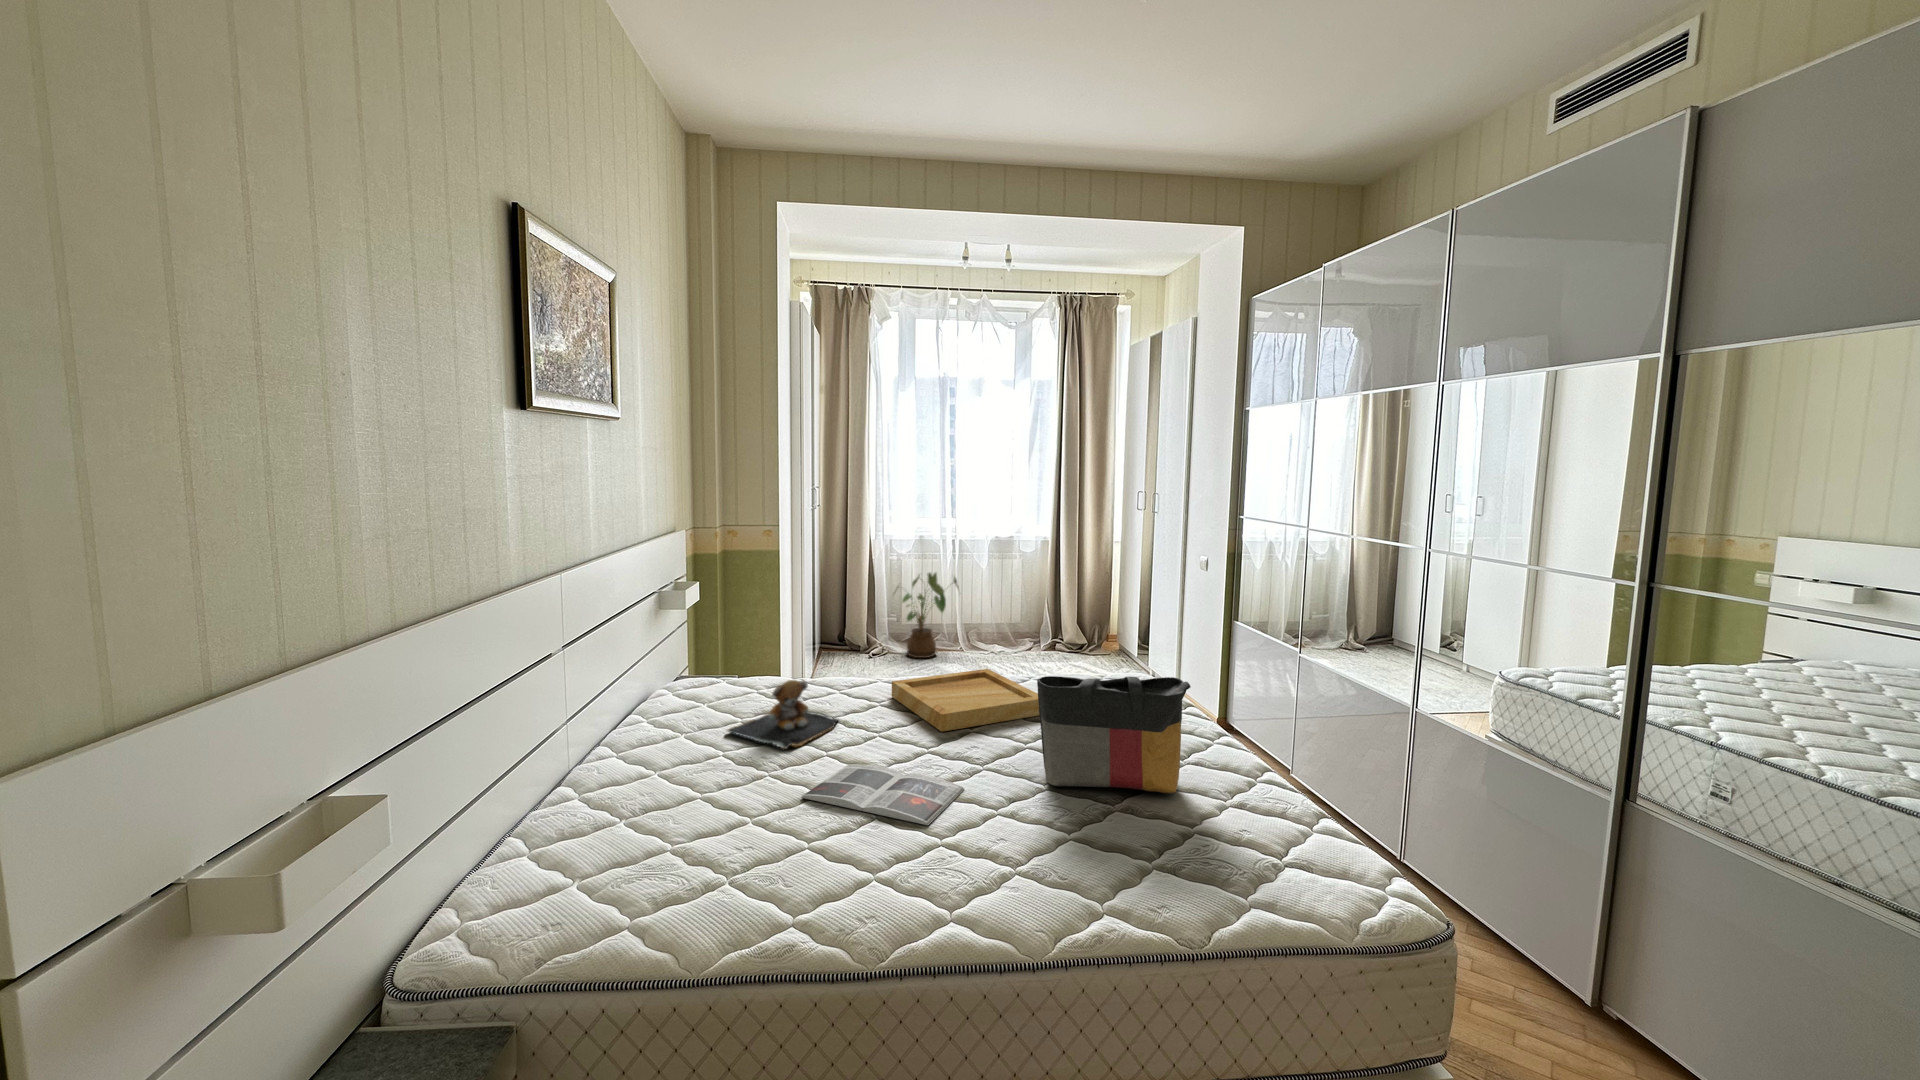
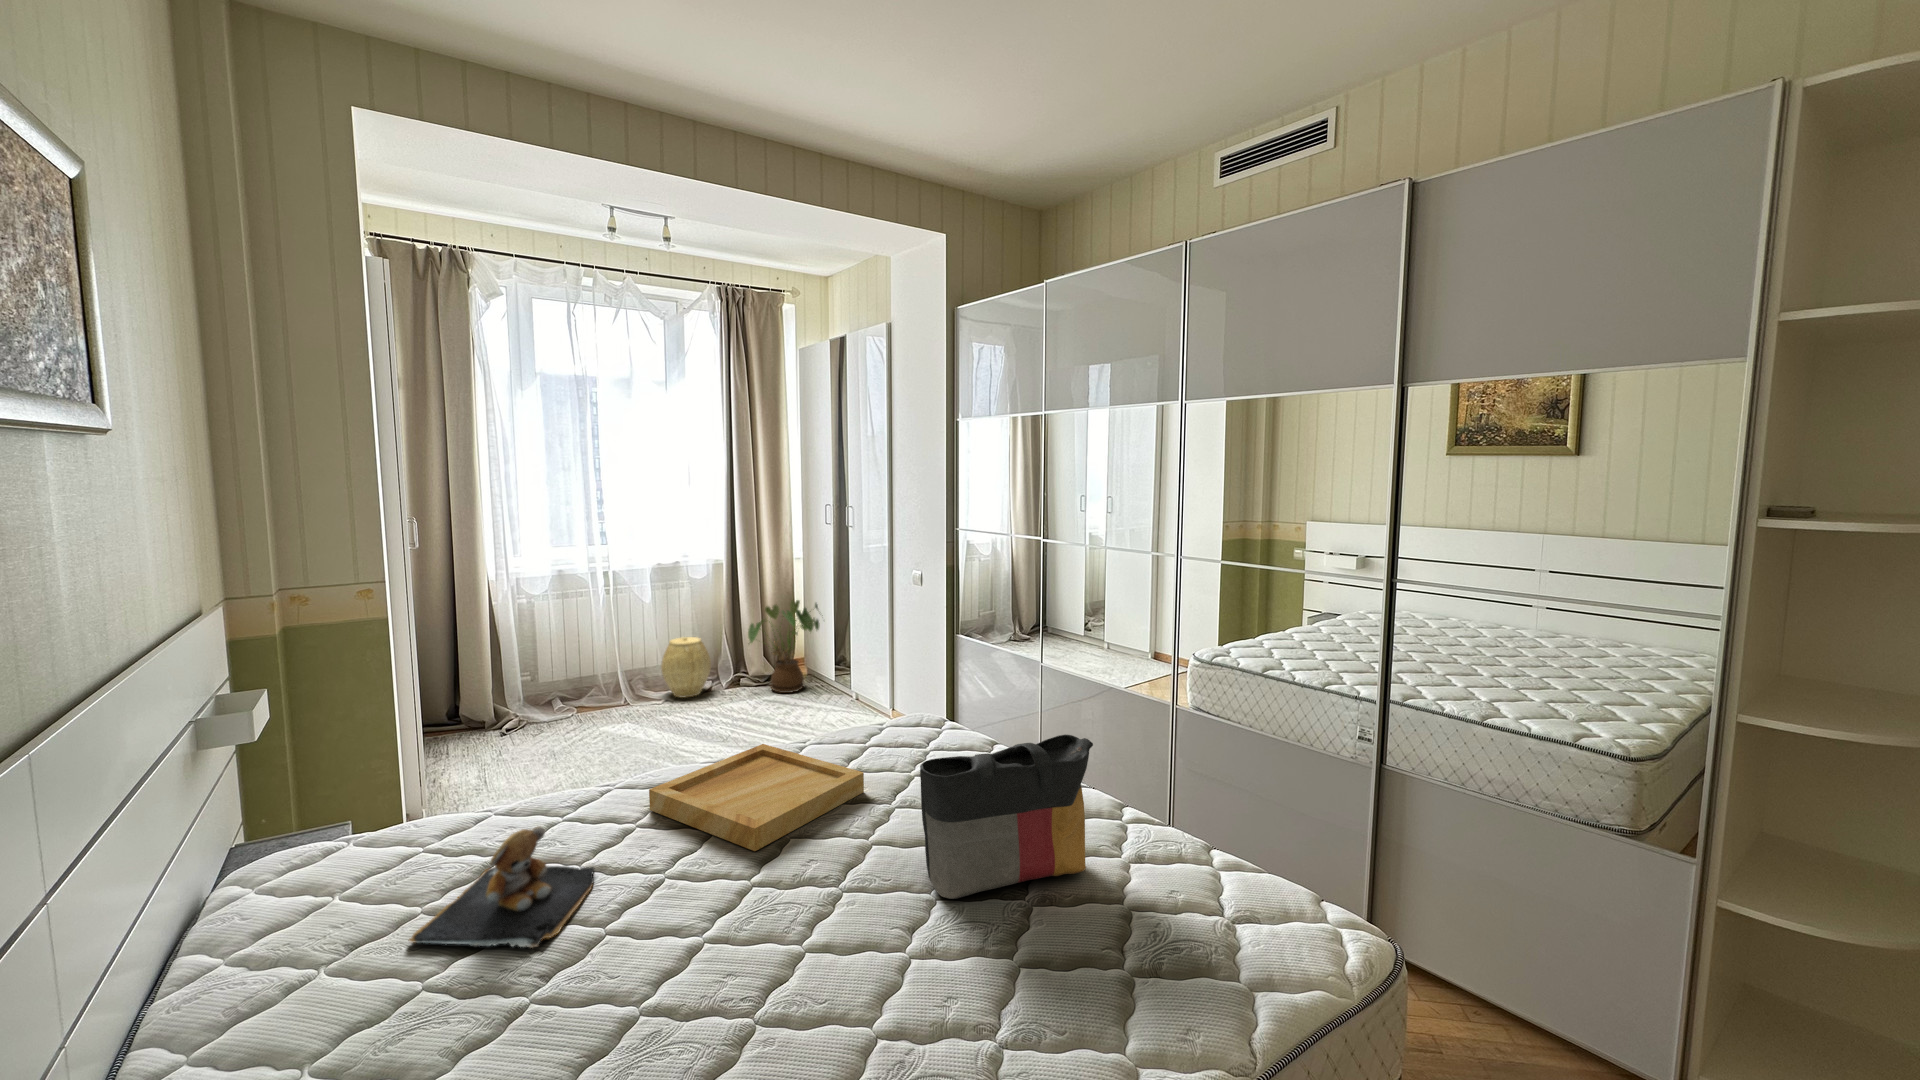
house plant: present [902,573,959,658] -> present [748,600,819,693]
woven basket: none [991,602,1032,654] -> present [661,637,711,698]
magazine: present [801,764,964,825] -> none [615,933,846,1037]

